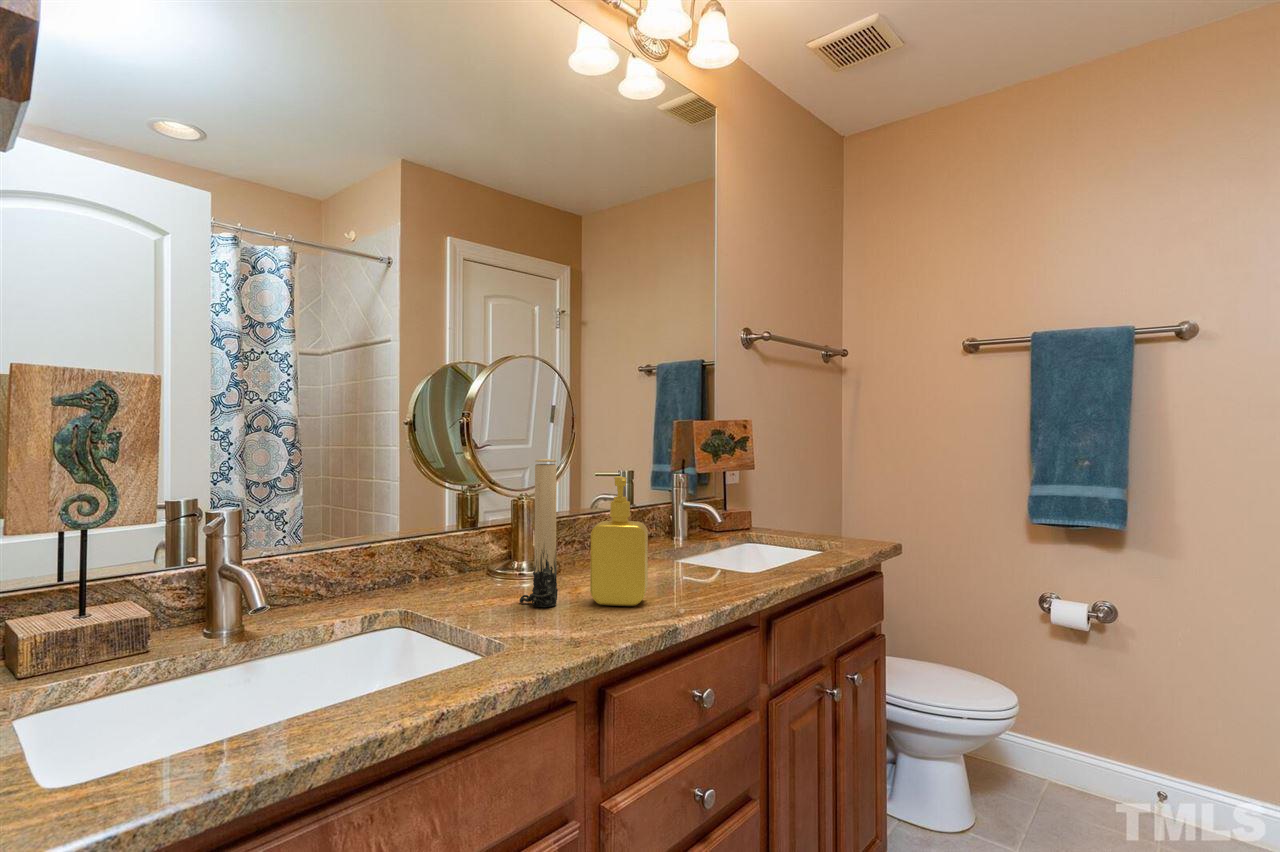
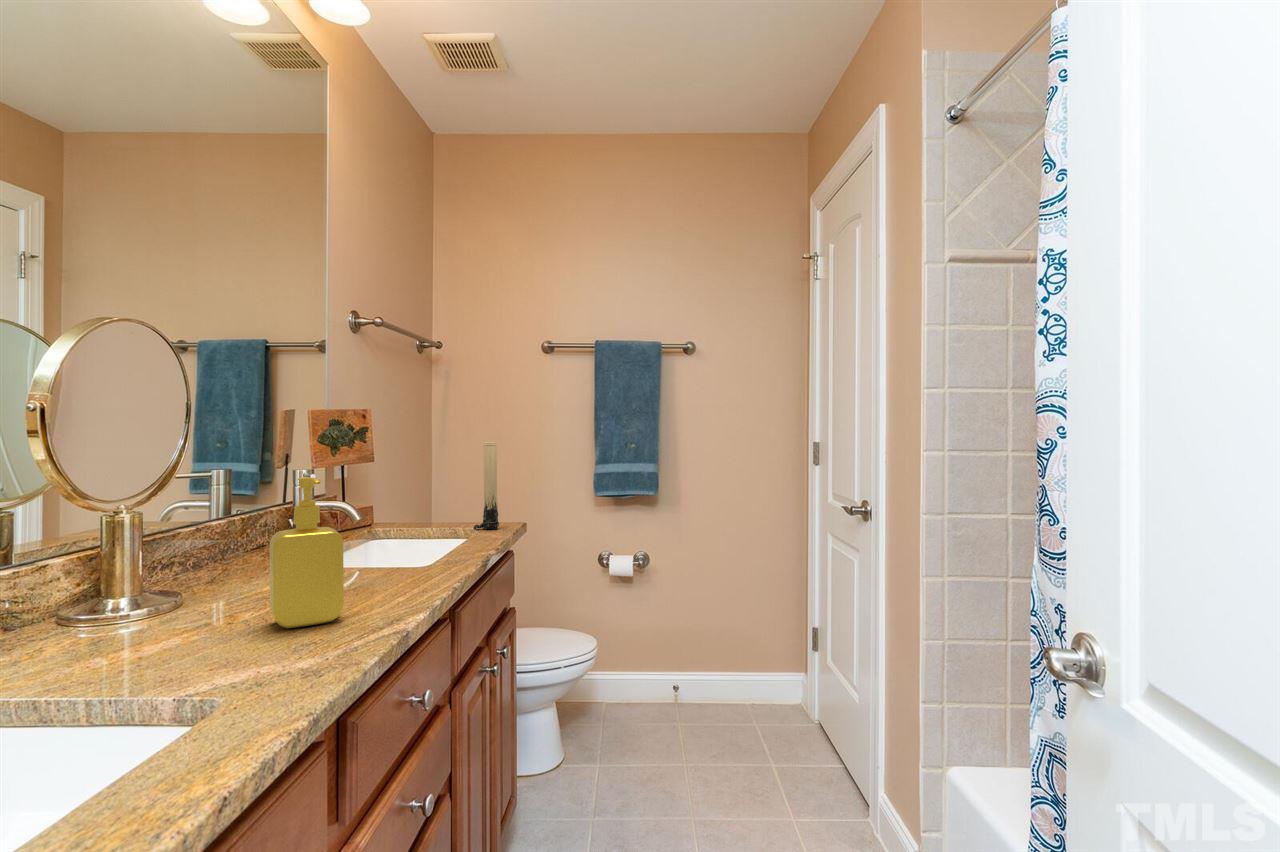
candle: present [519,459,558,607] -> present [473,442,499,529]

